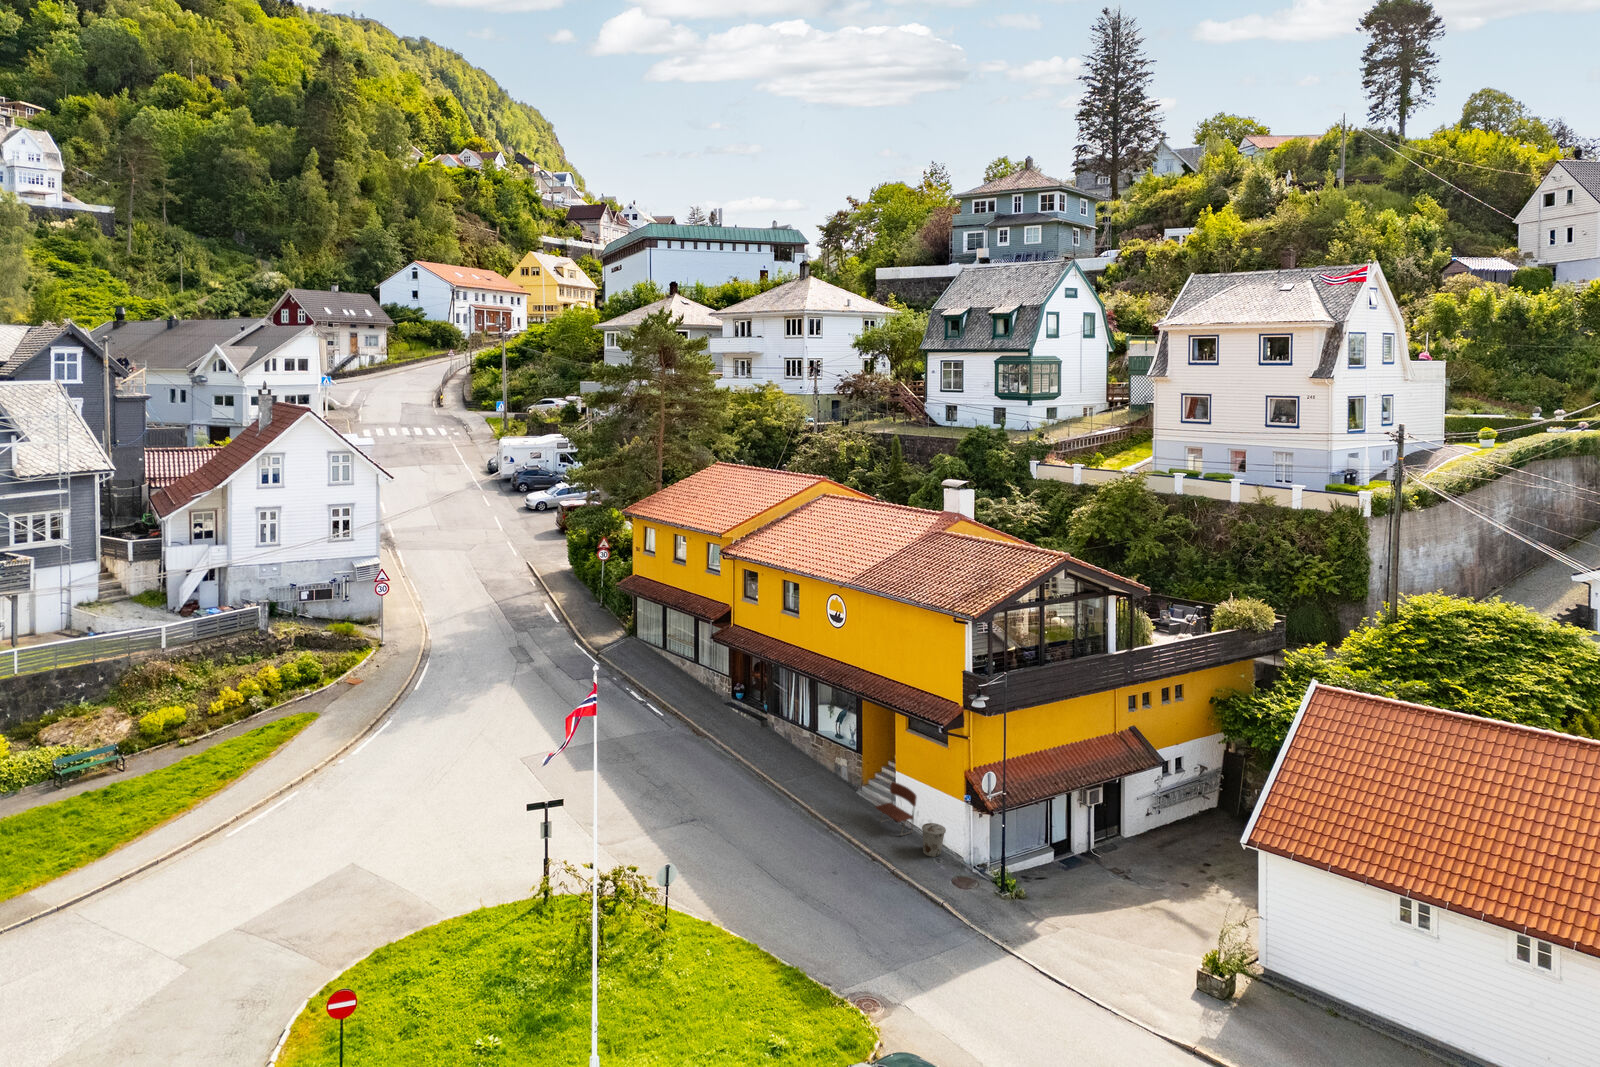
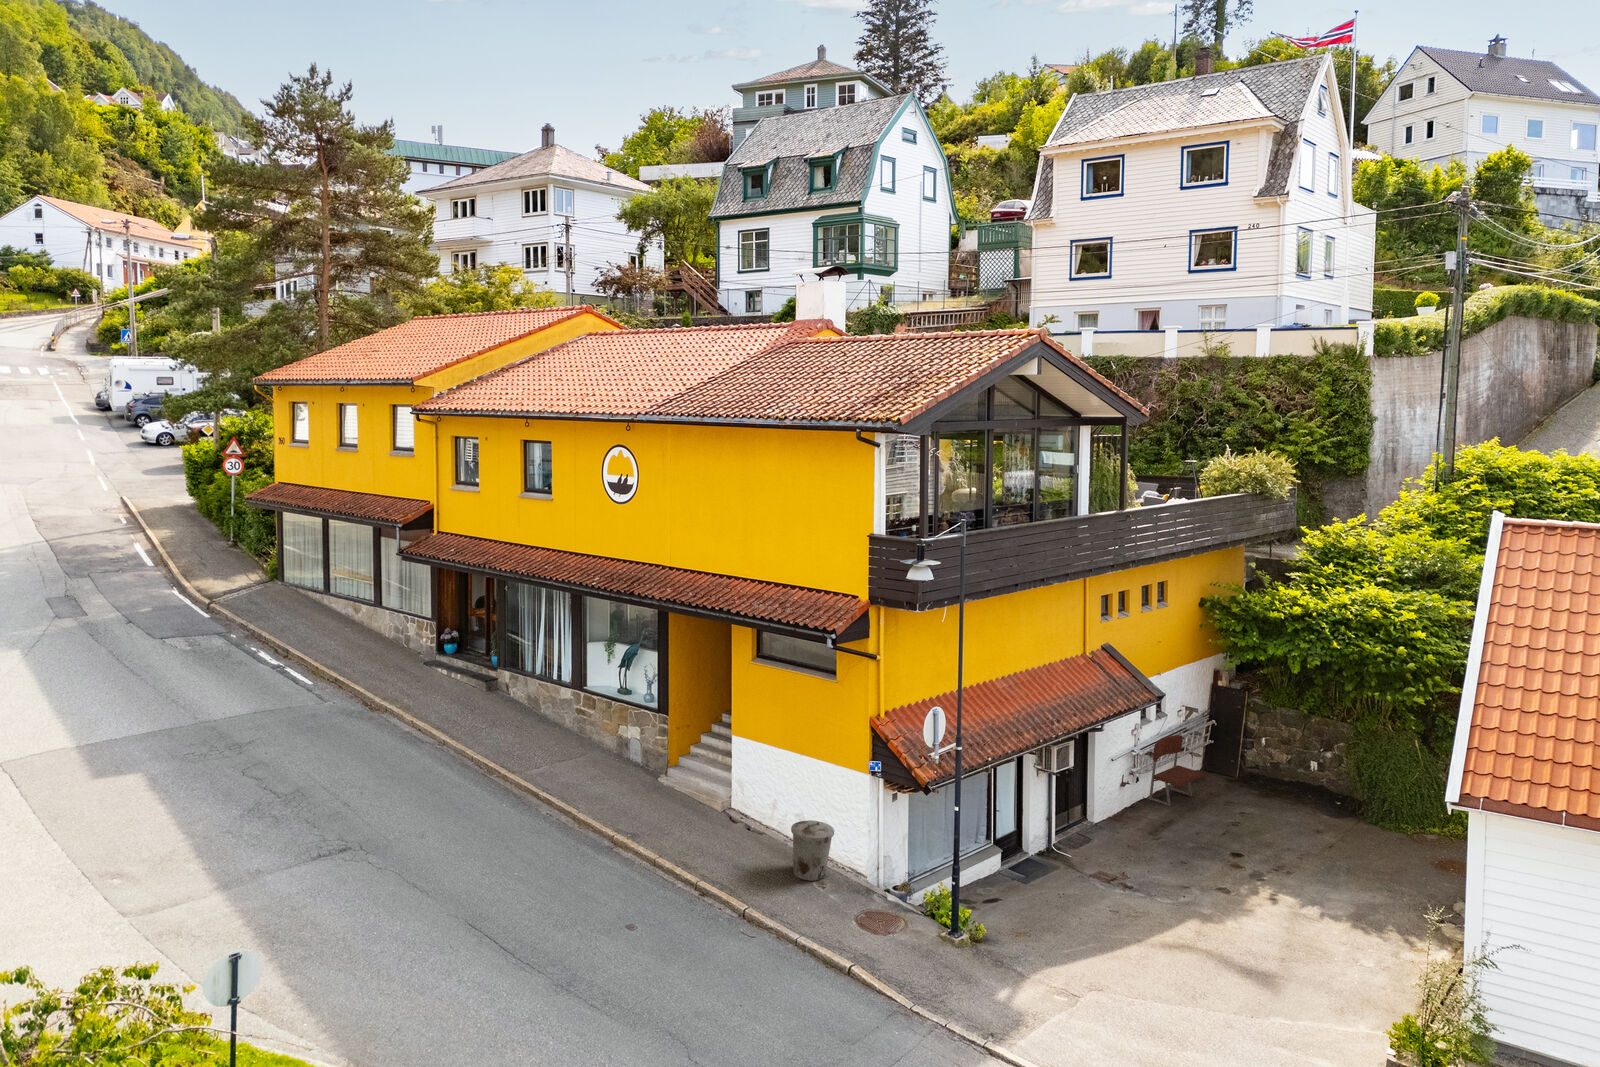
bench: present [876,782,917,836] -> present [1148,735,1203,806]

